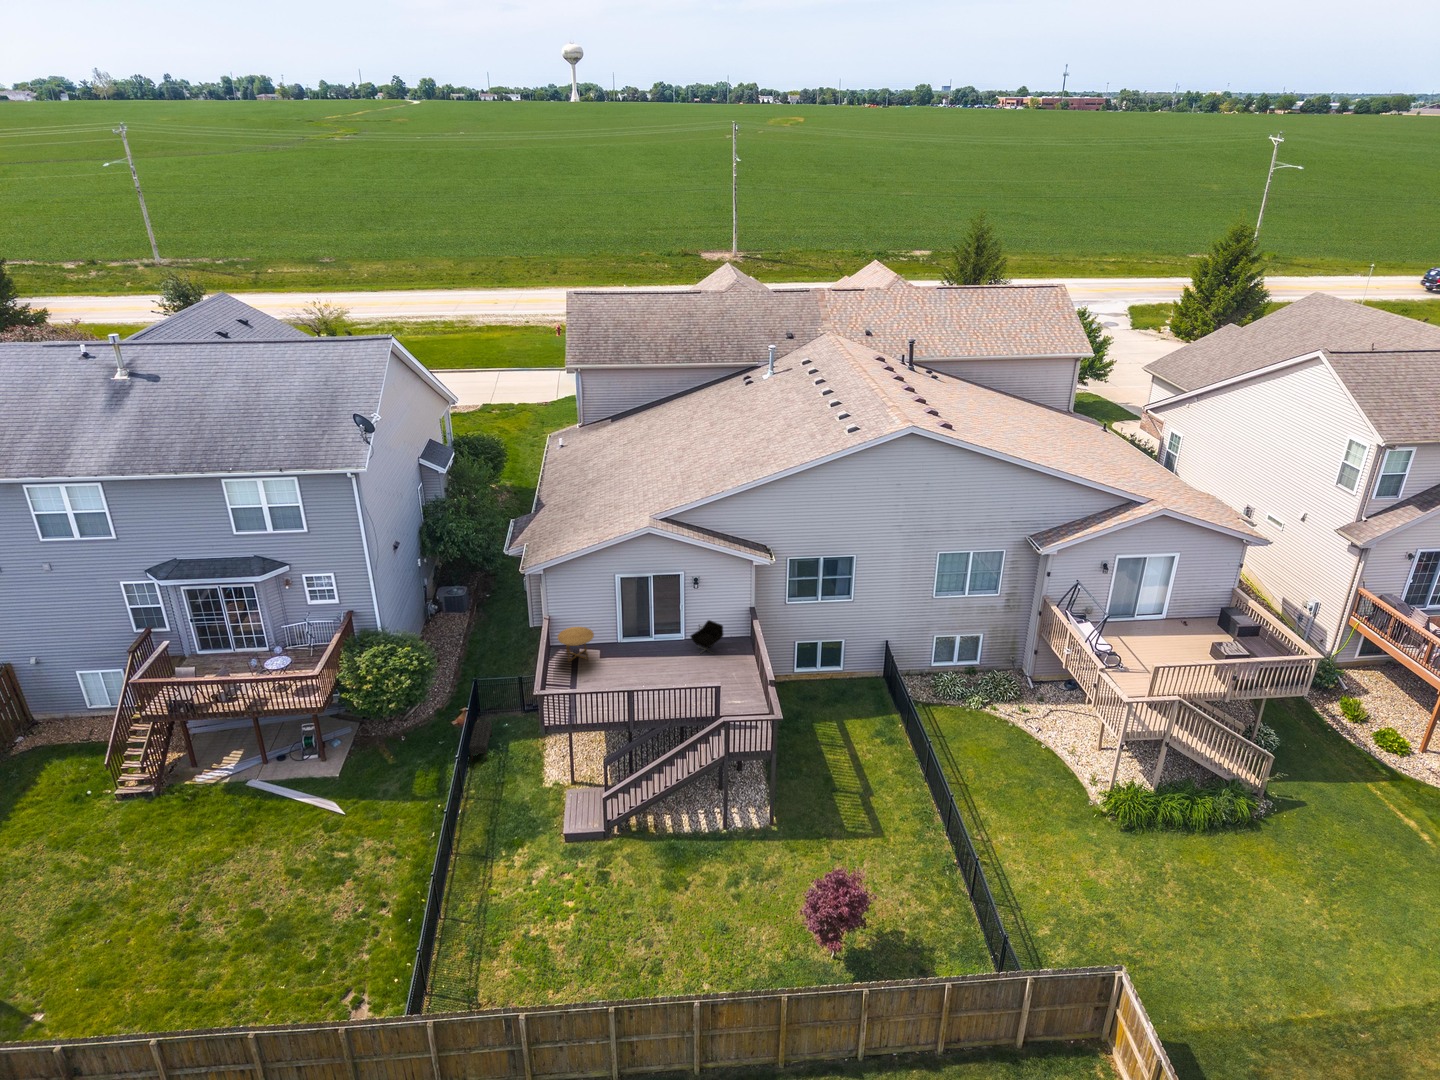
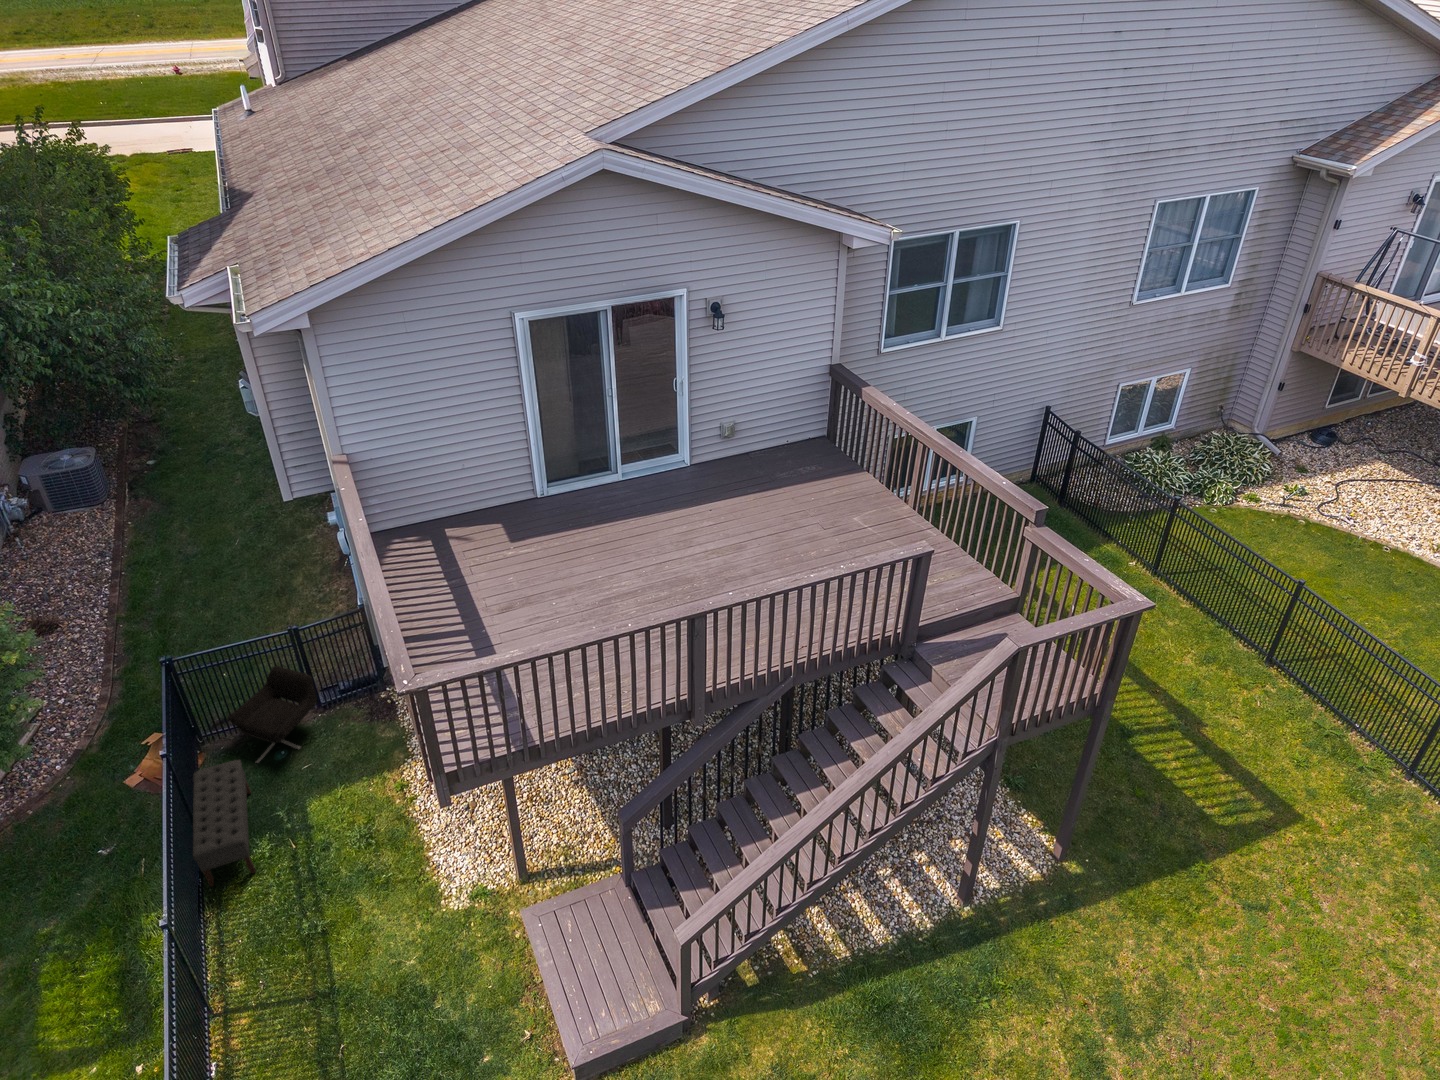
lounge chair: present [690,620,723,650] -> present [229,666,317,763]
round table: present [558,627,594,662] -> none [390,469,492,568]

